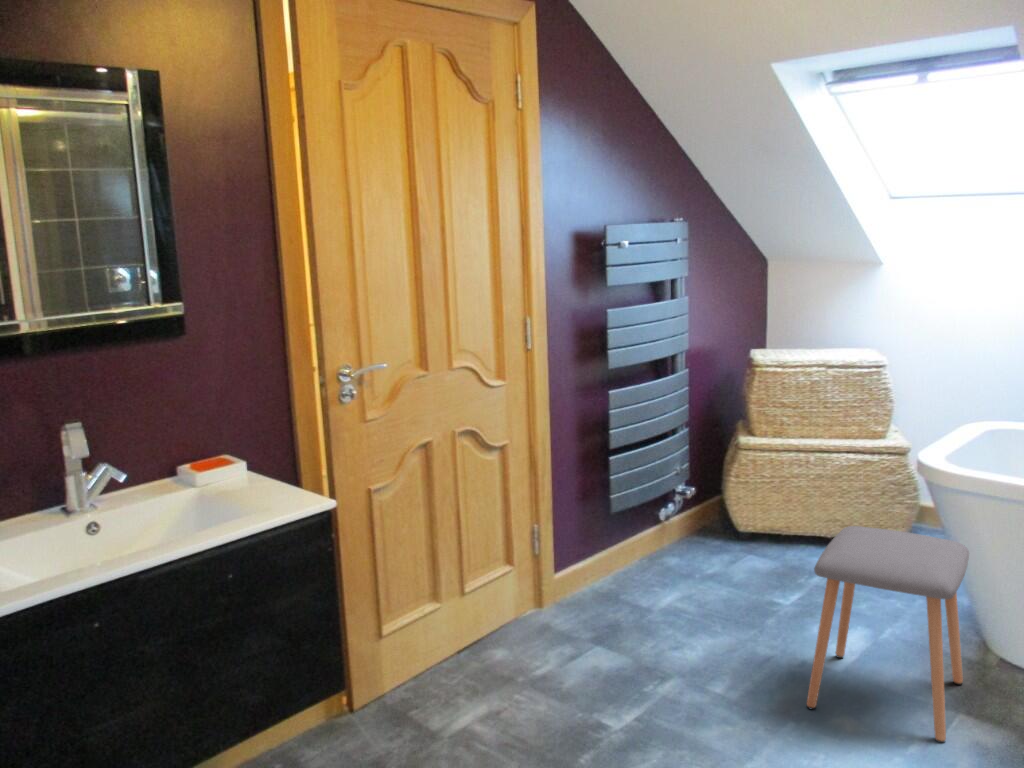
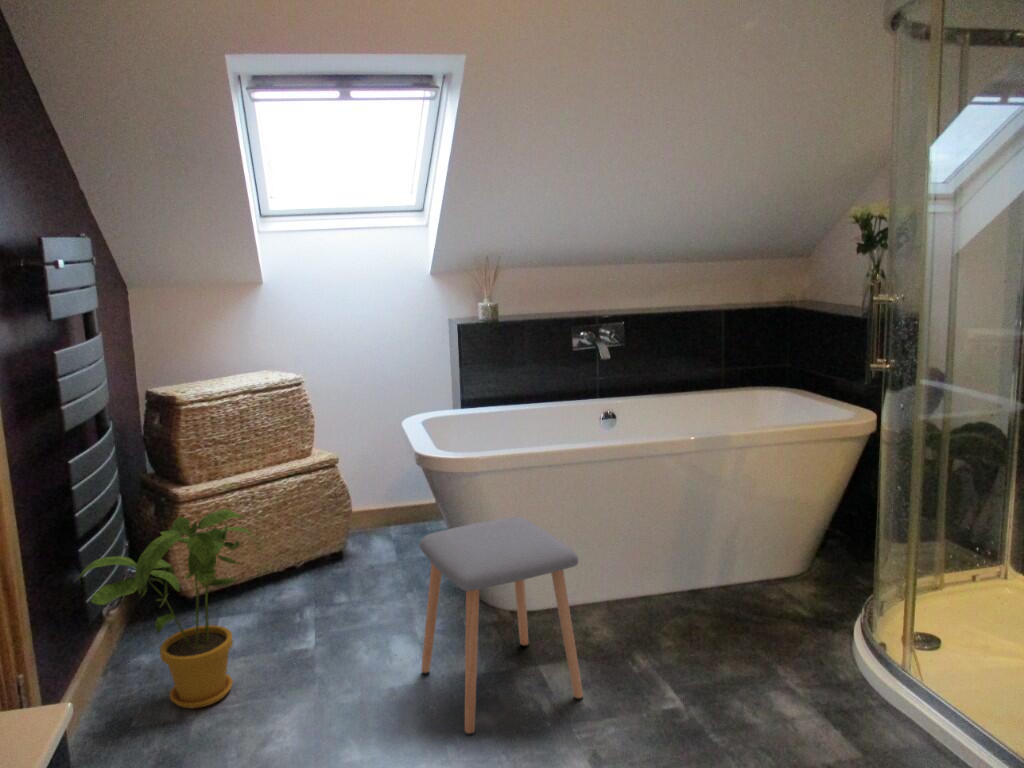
house plant: none [614,449,742,602] -> present [77,509,253,708]

